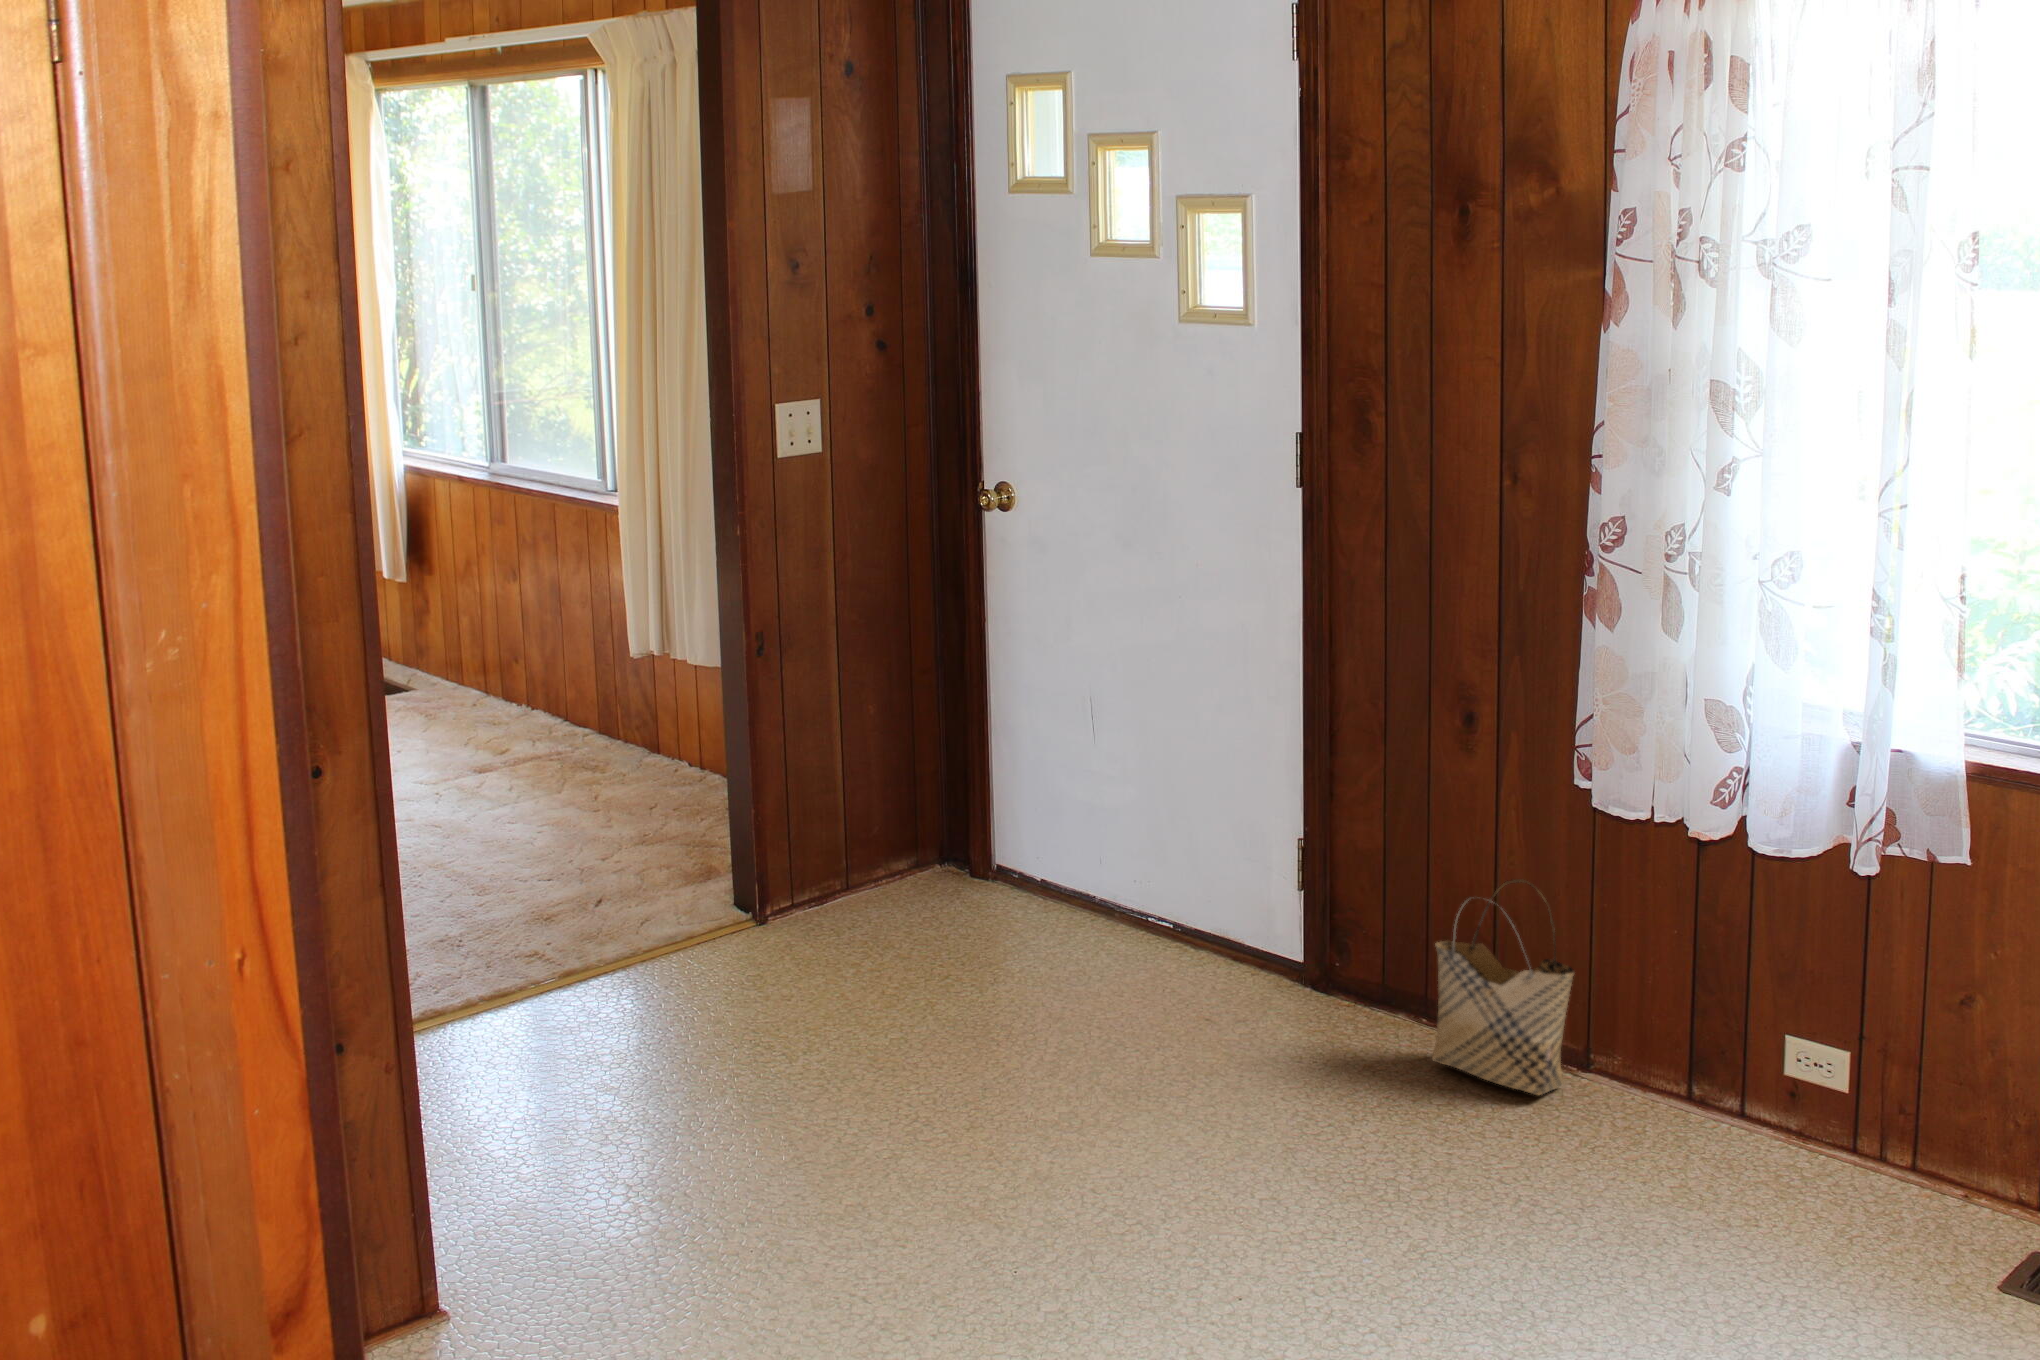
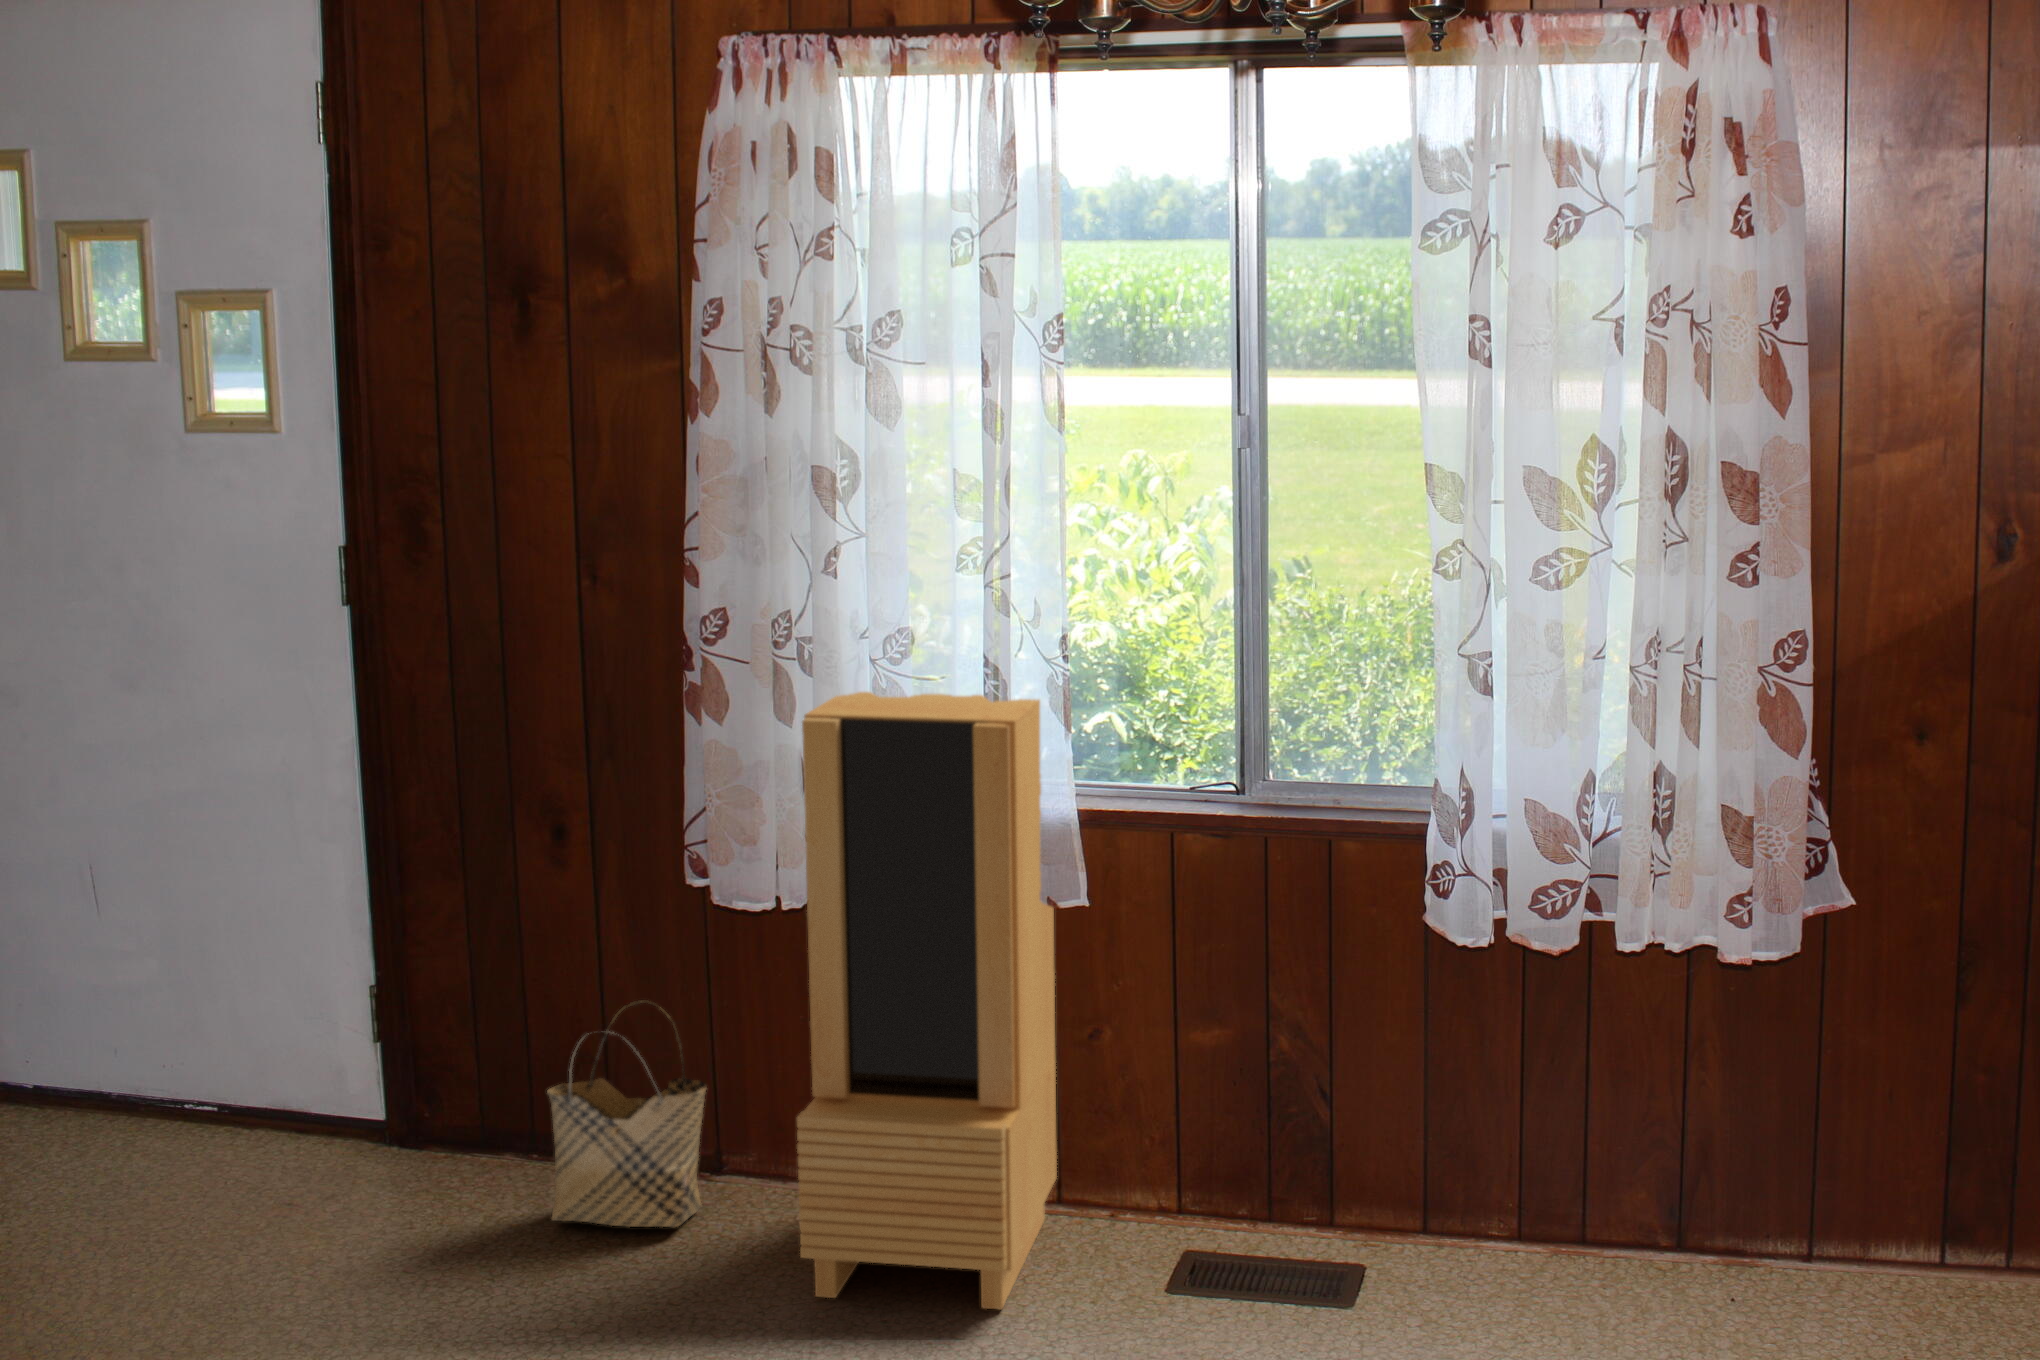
storage cabinet: none [1645,603,1951,1259] -> present [797,692,1057,1310]

